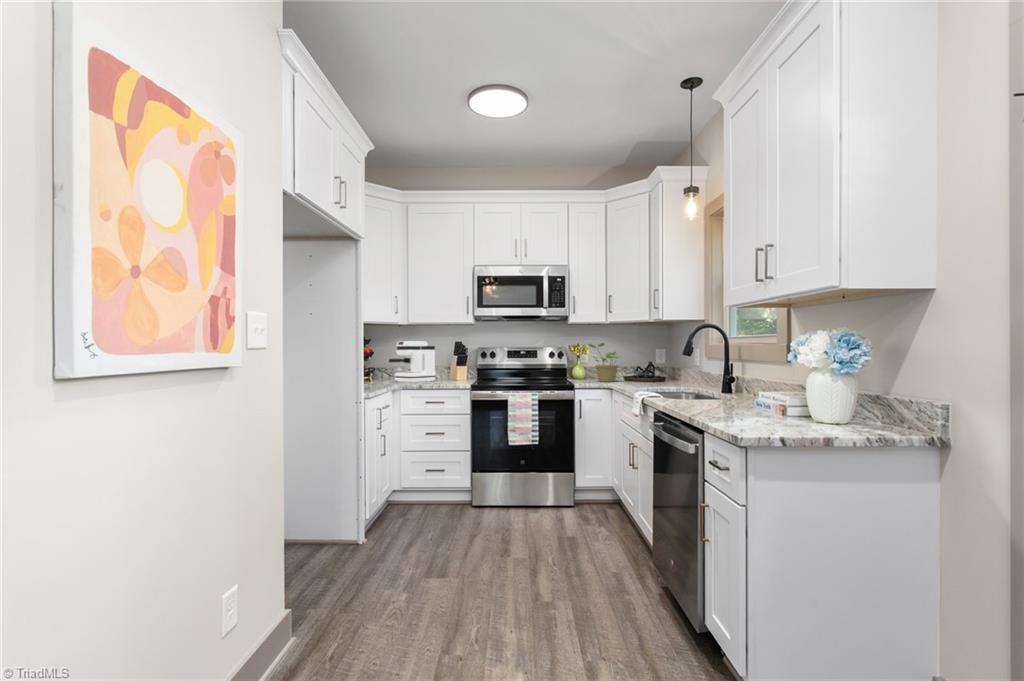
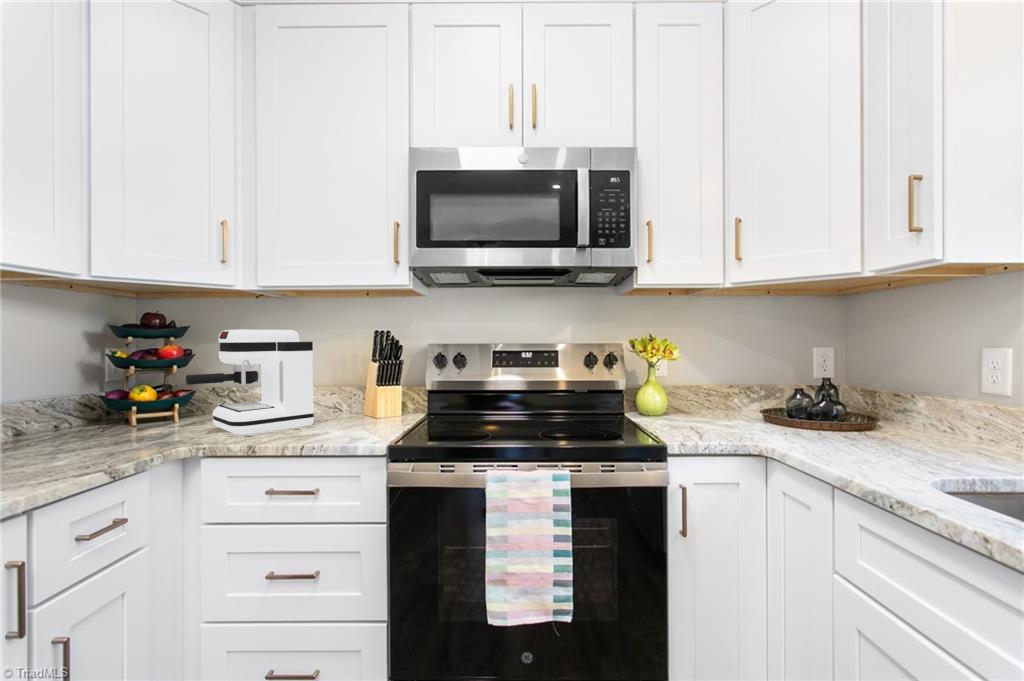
potted plant: present [589,343,620,382] -> none [688,335,787,436]

